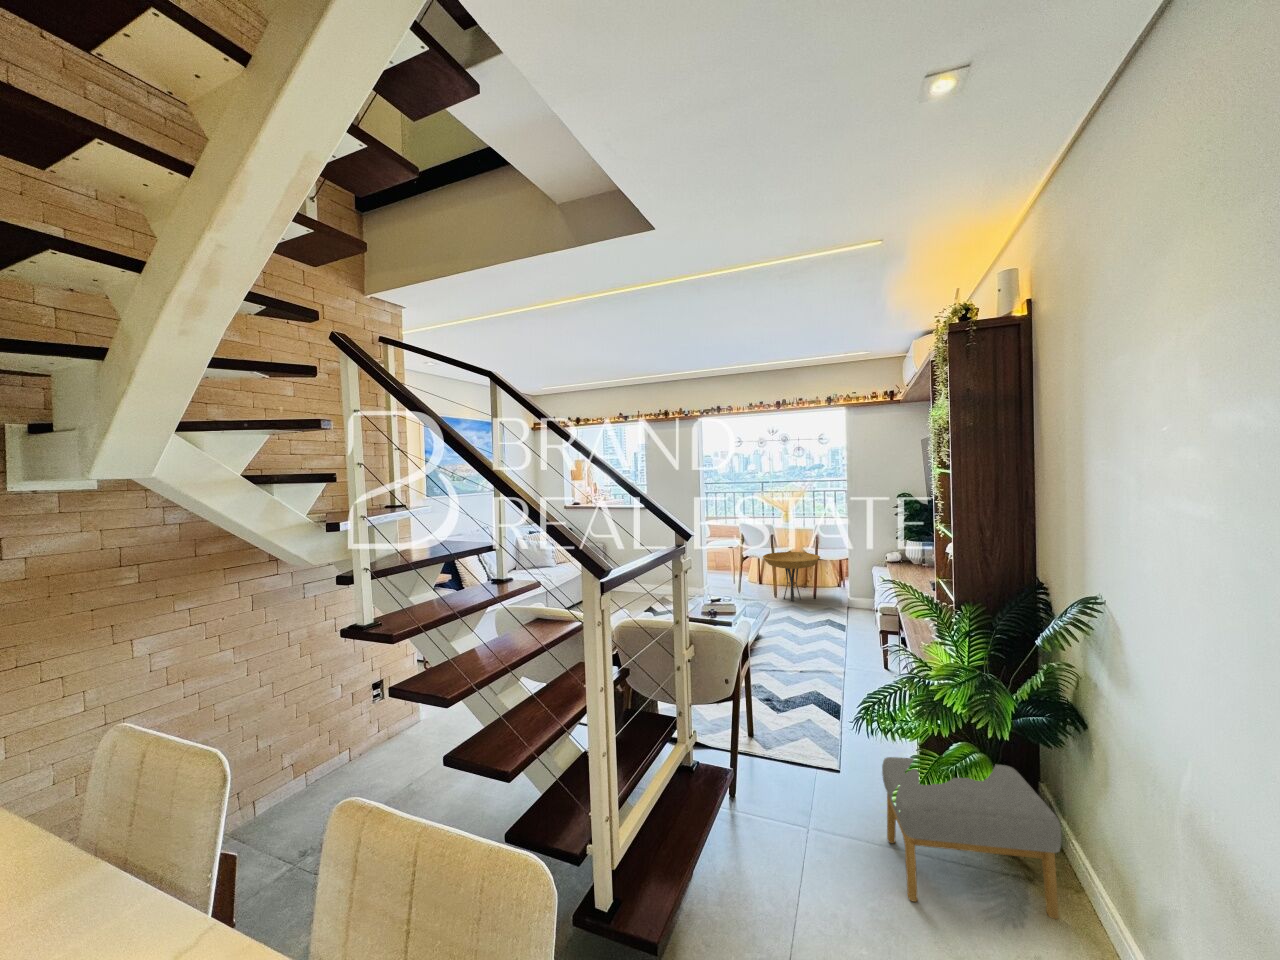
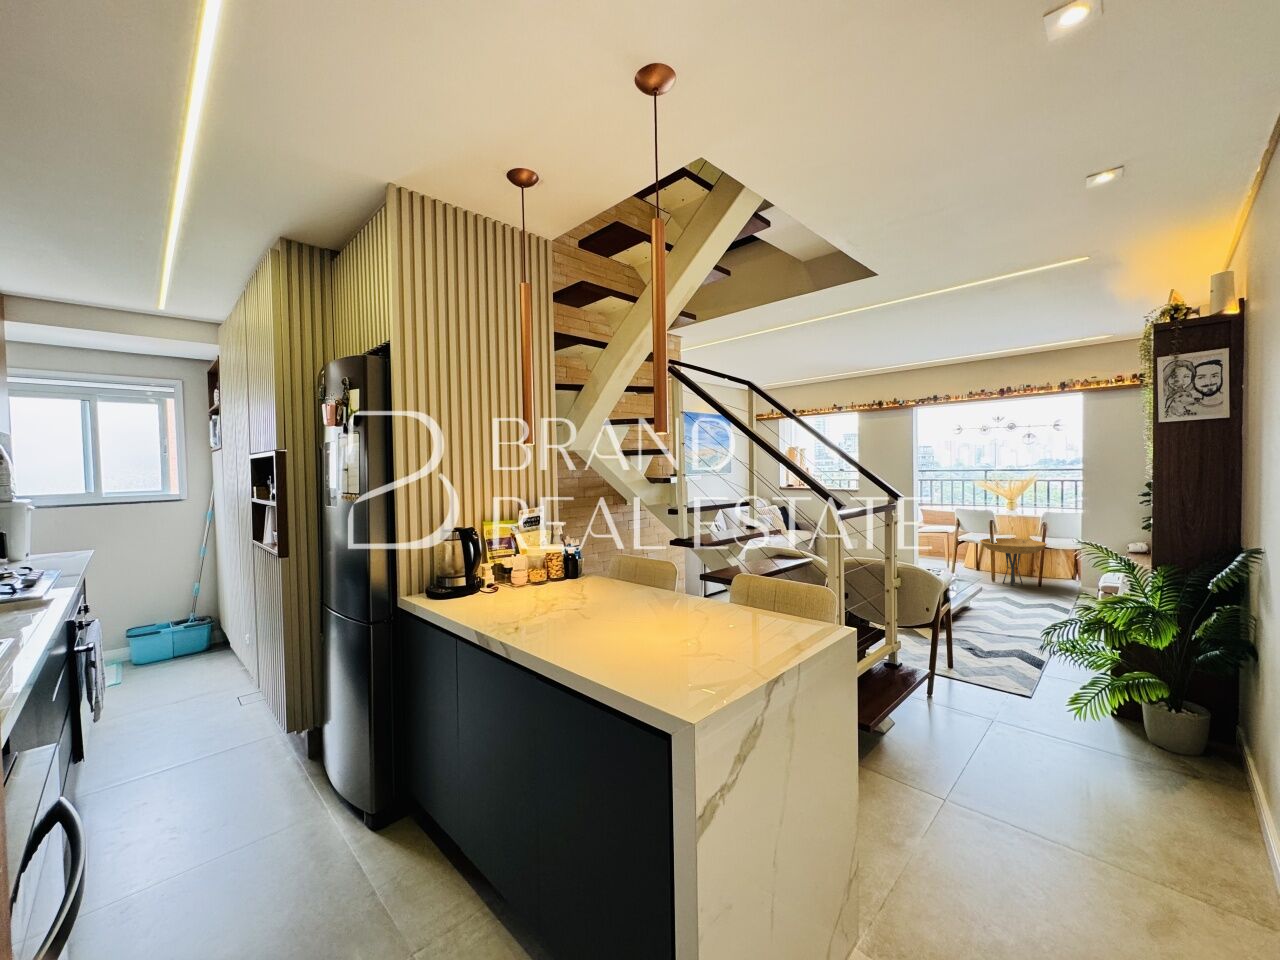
footstool: present [882,757,1061,919] -> none [1064,677,1221,804]

